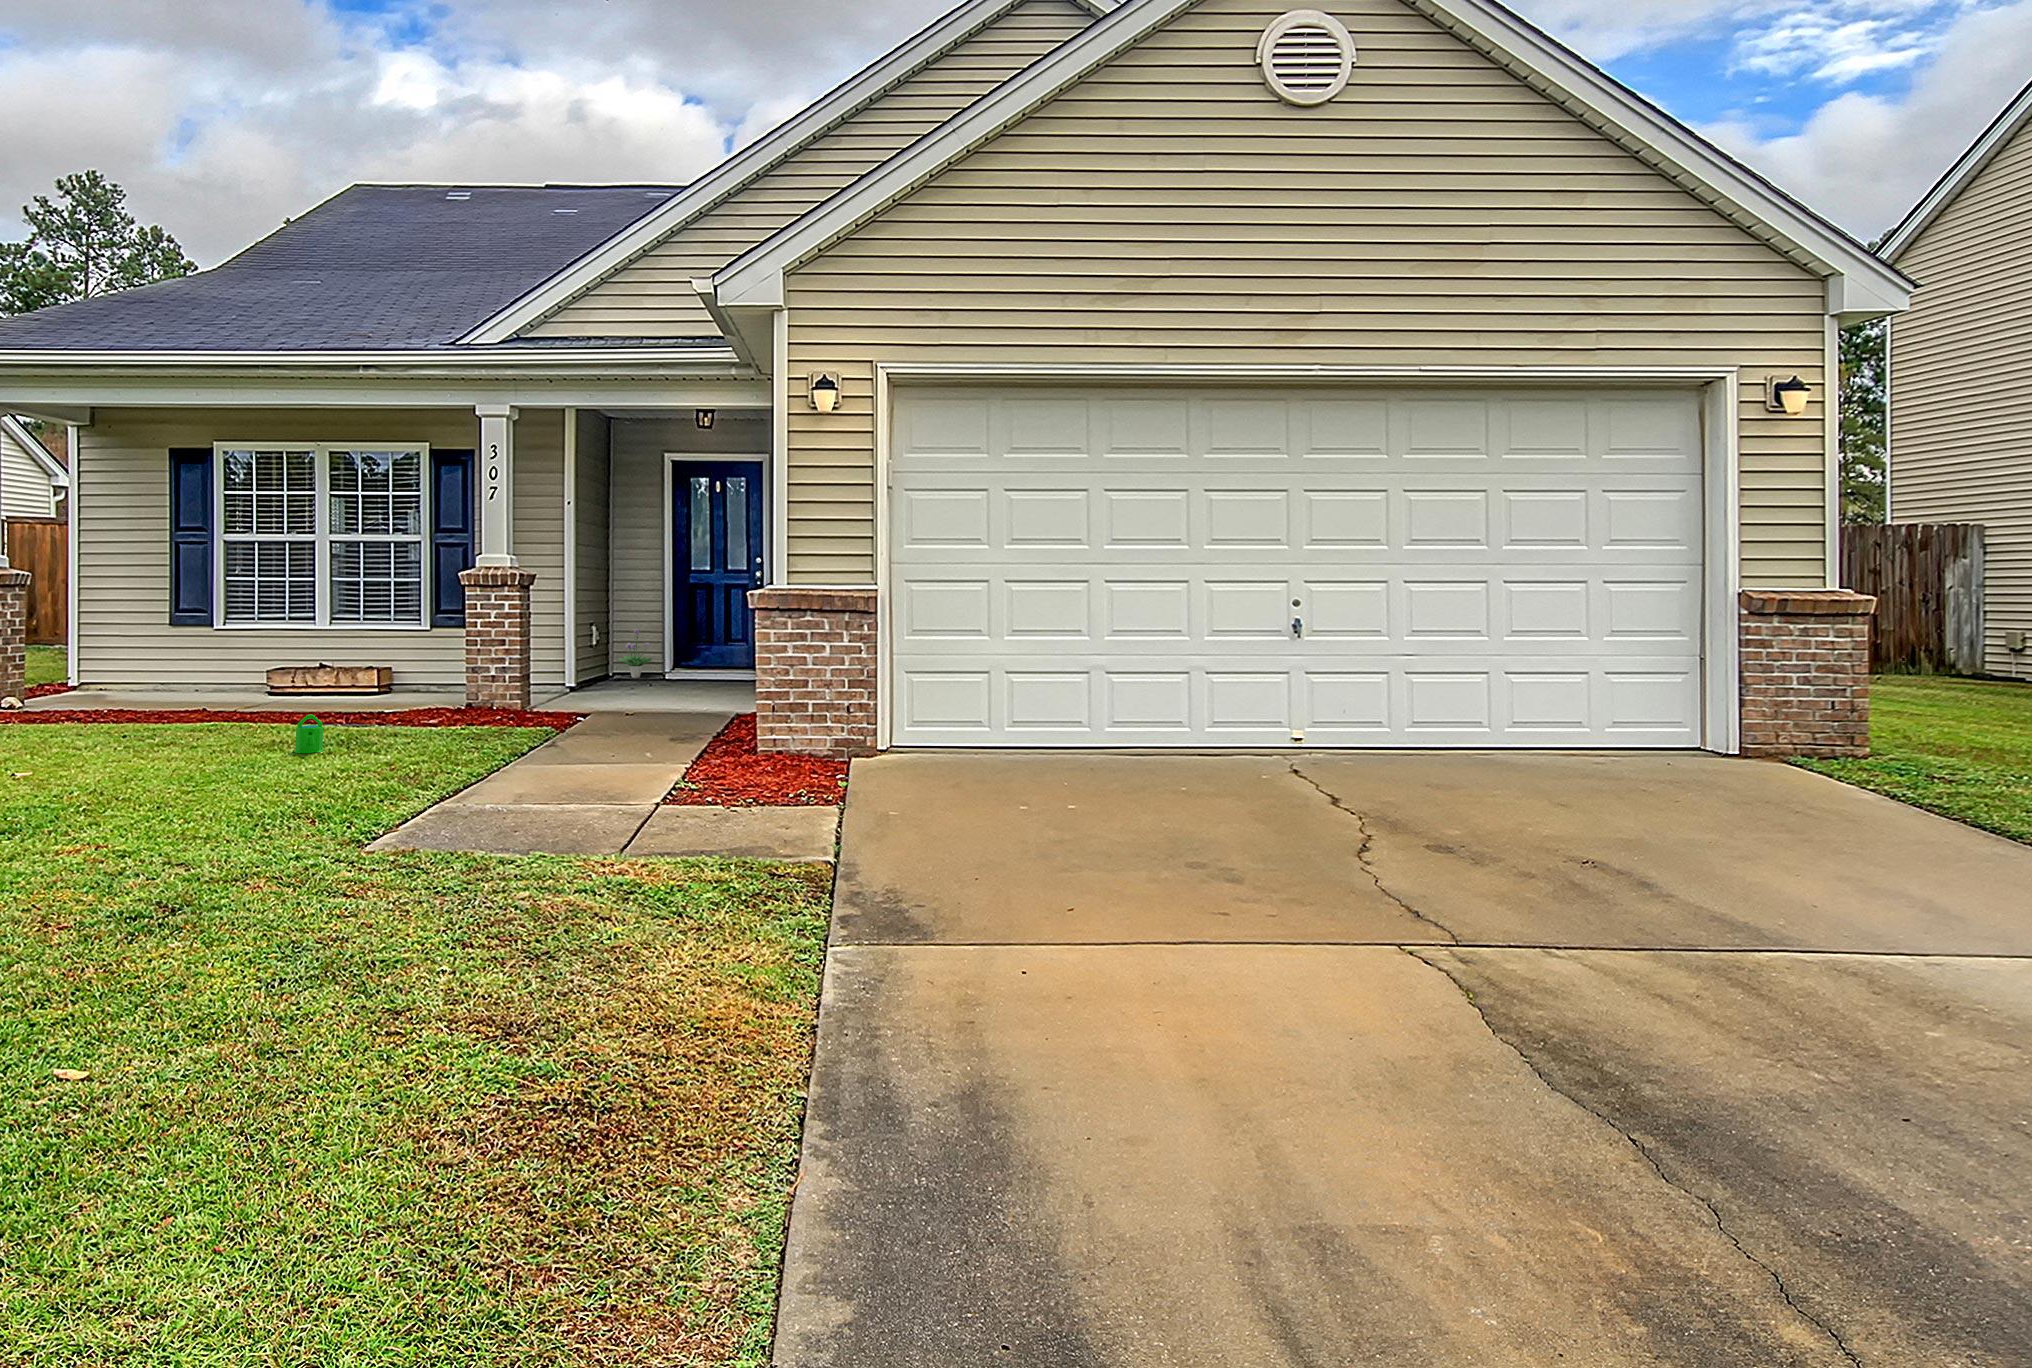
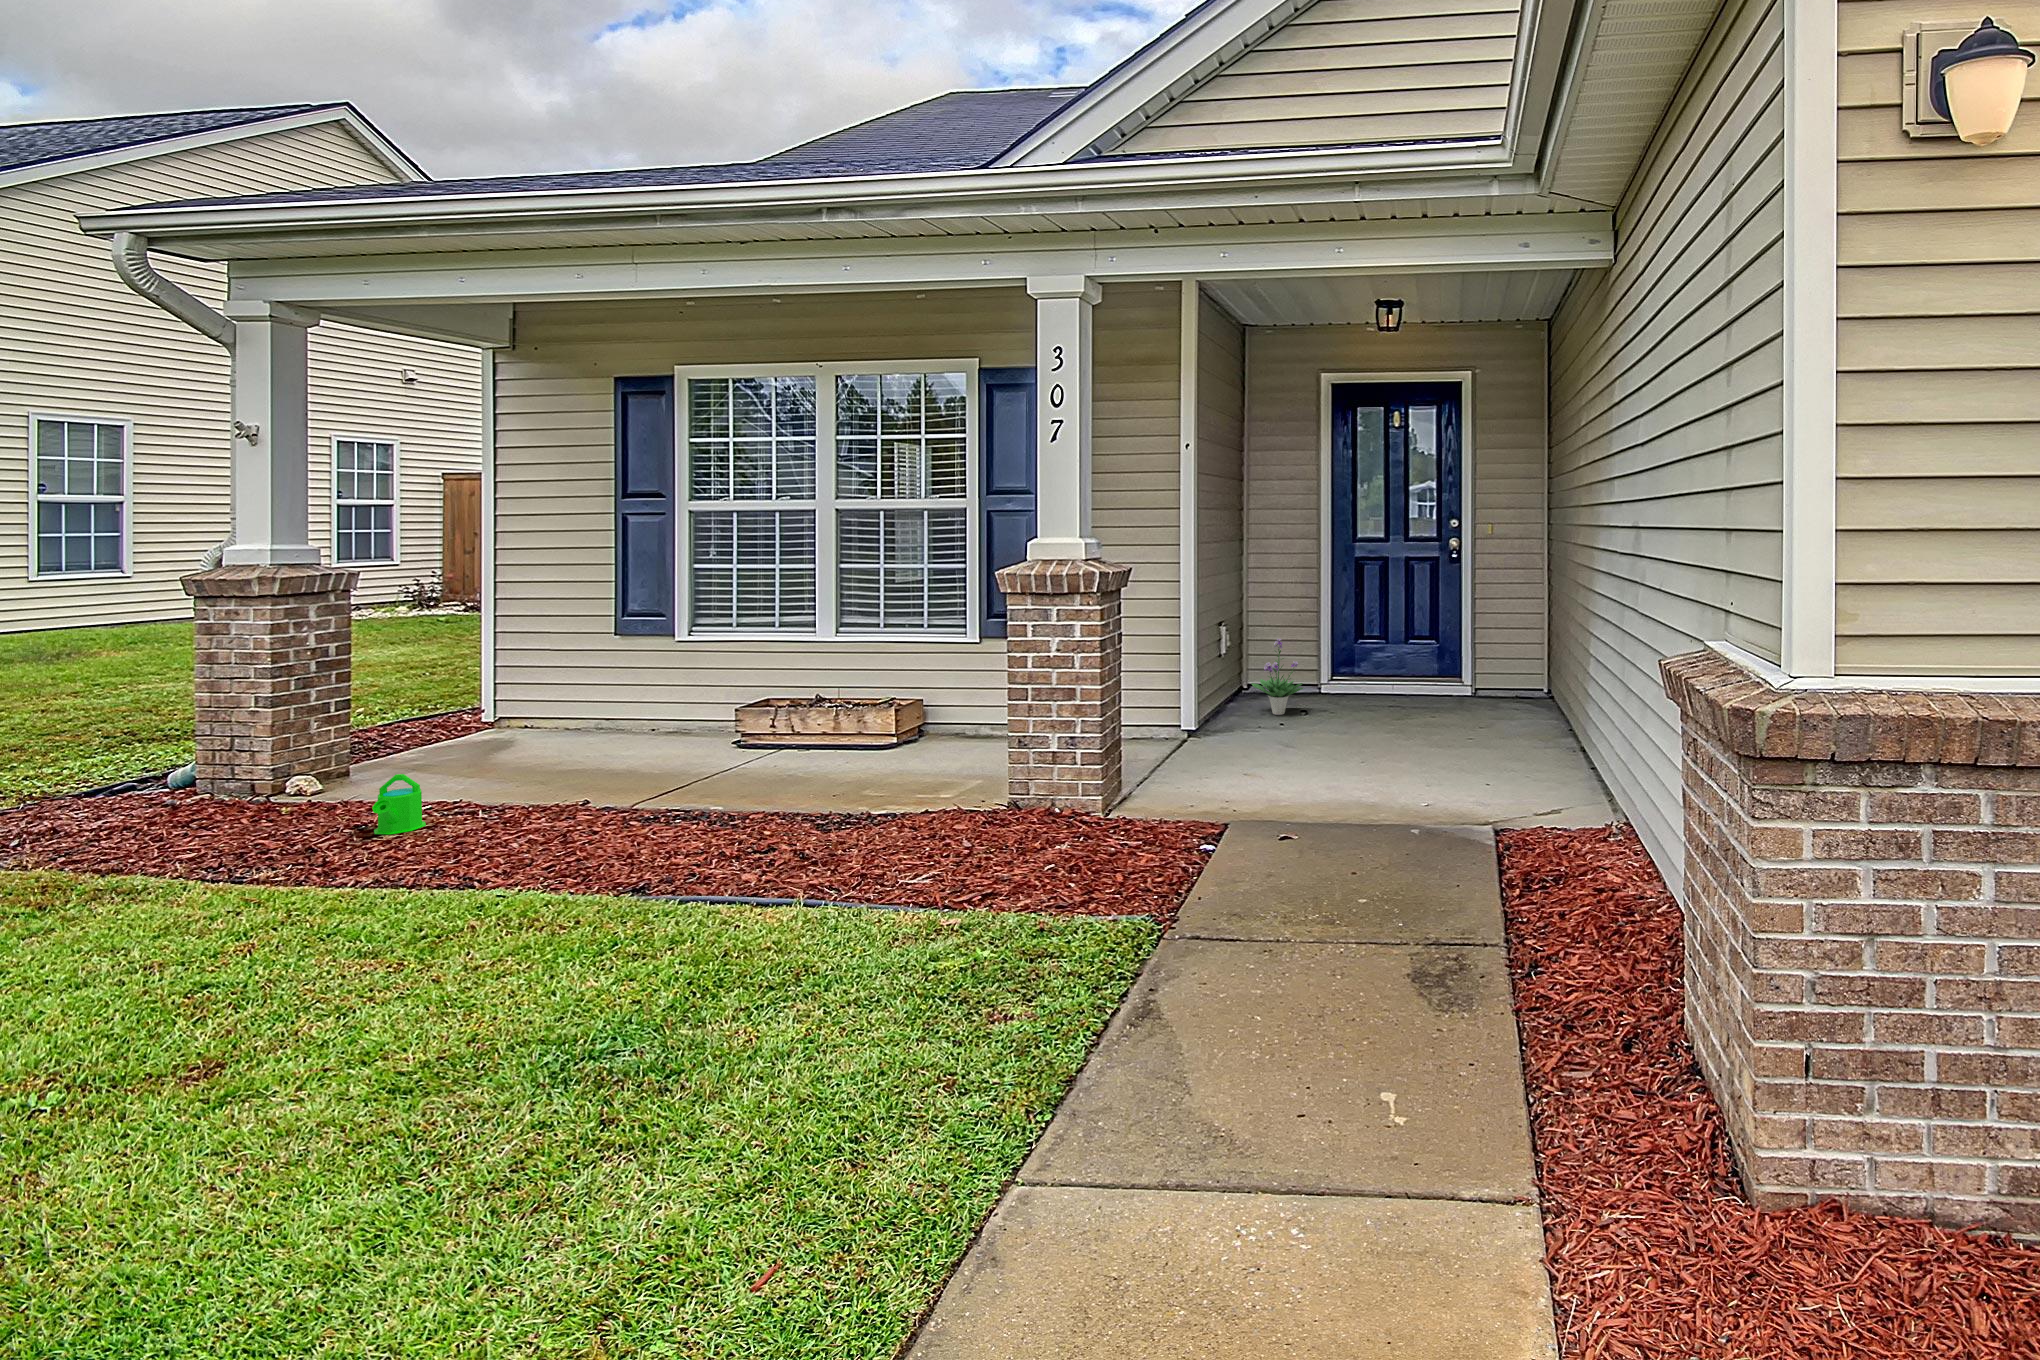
watering can: present [294,714,324,753] -> present [372,774,426,835]

